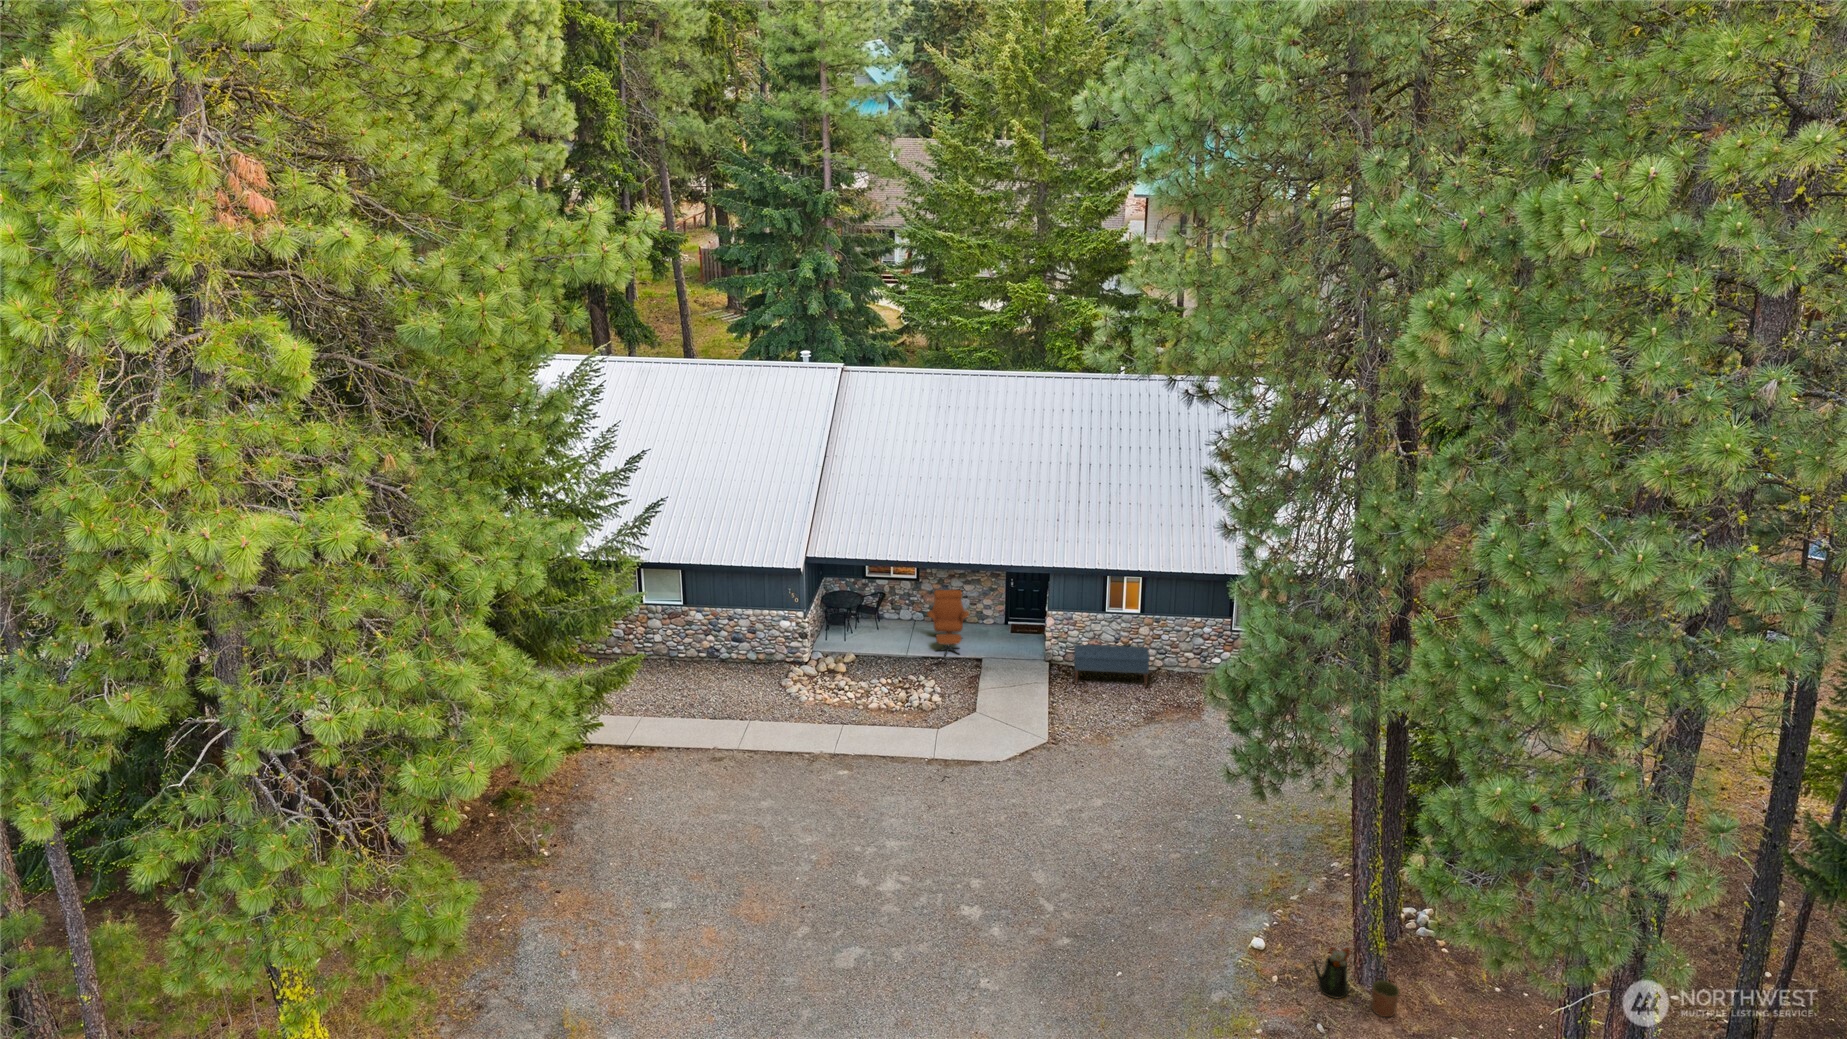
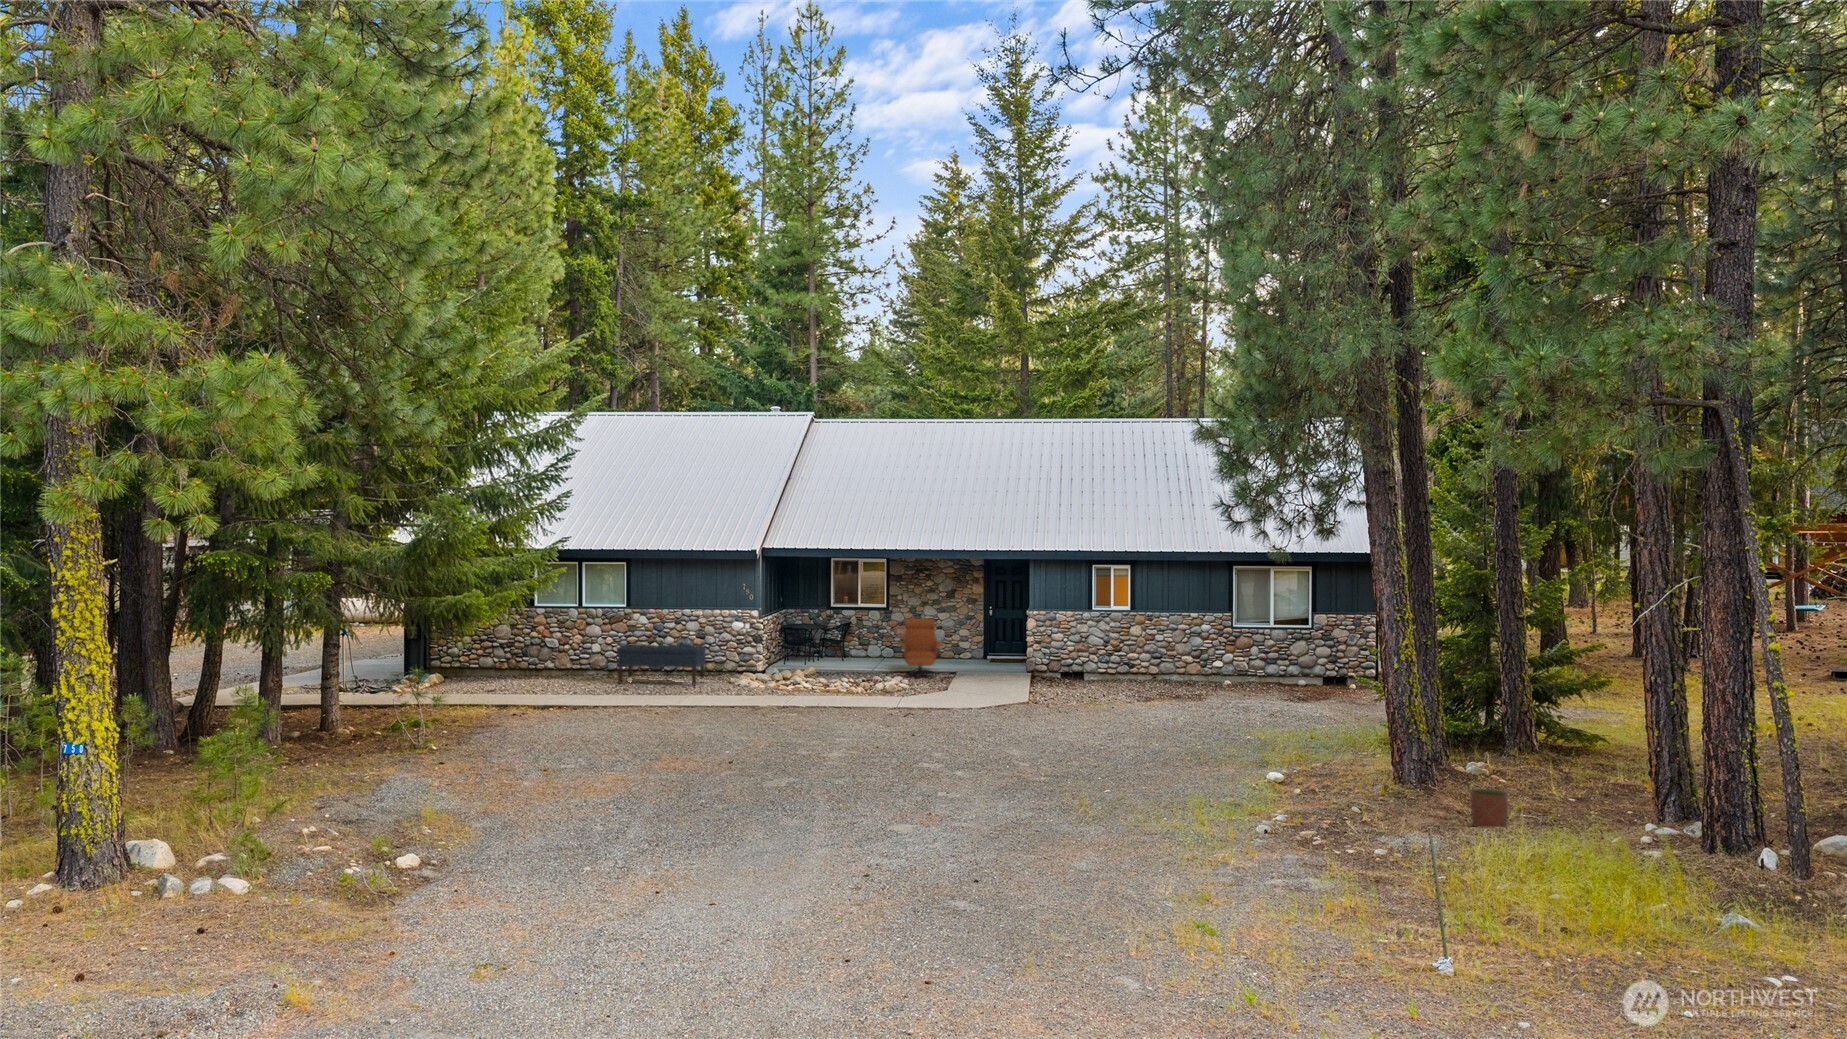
bench: present [1074,644,1150,687] -> present [617,644,706,686]
watering can: present [1313,947,1350,998] -> none [1383,751,1445,821]

